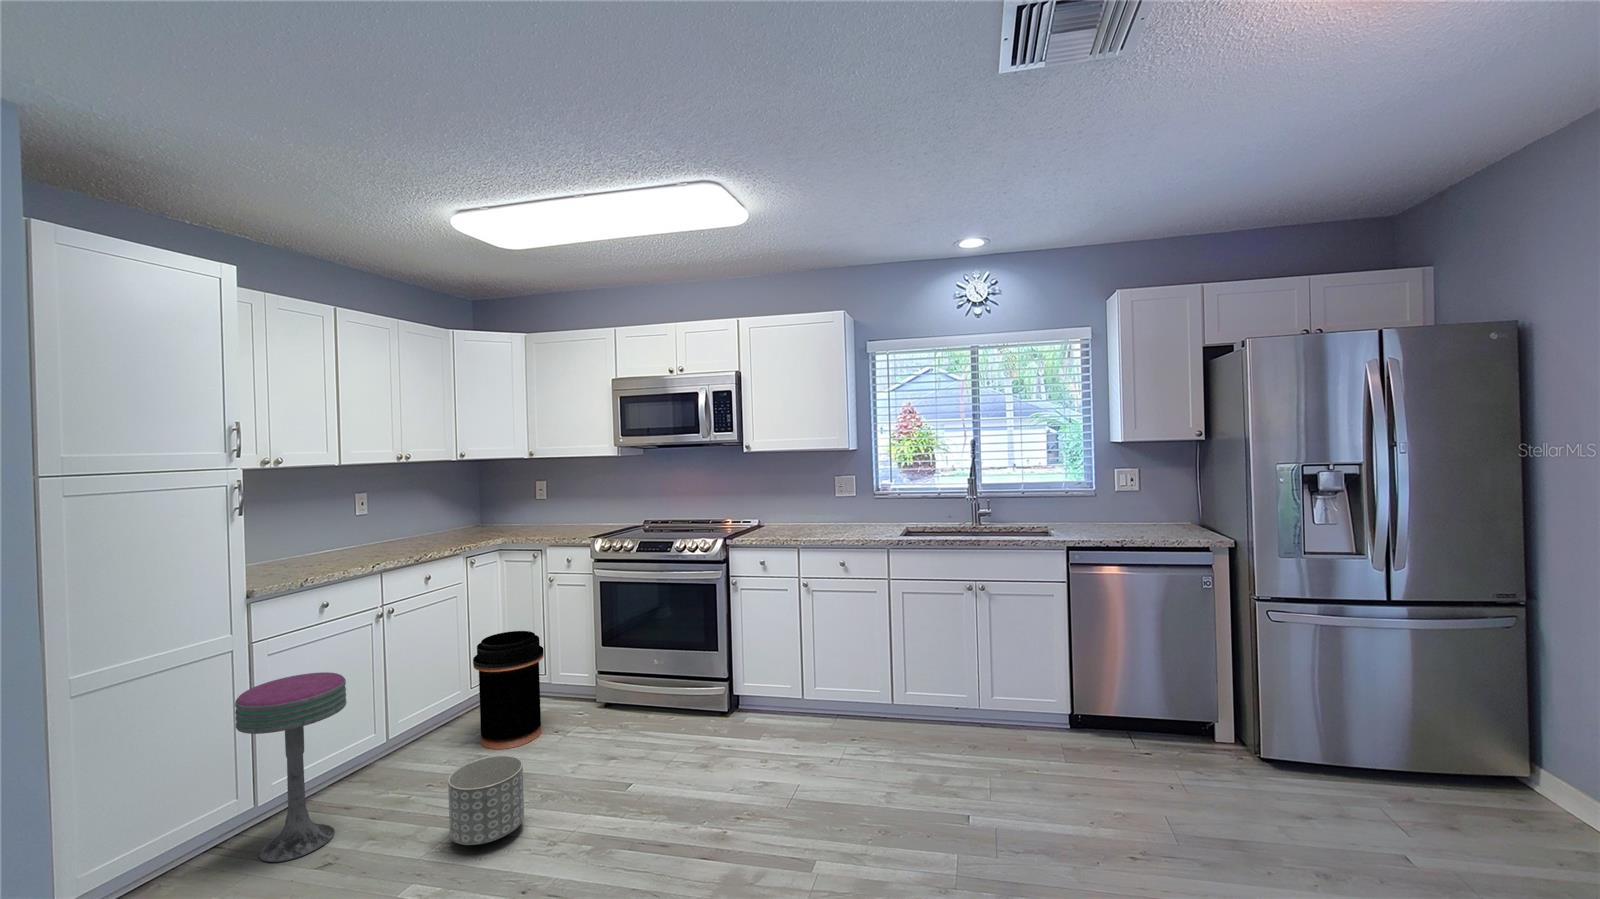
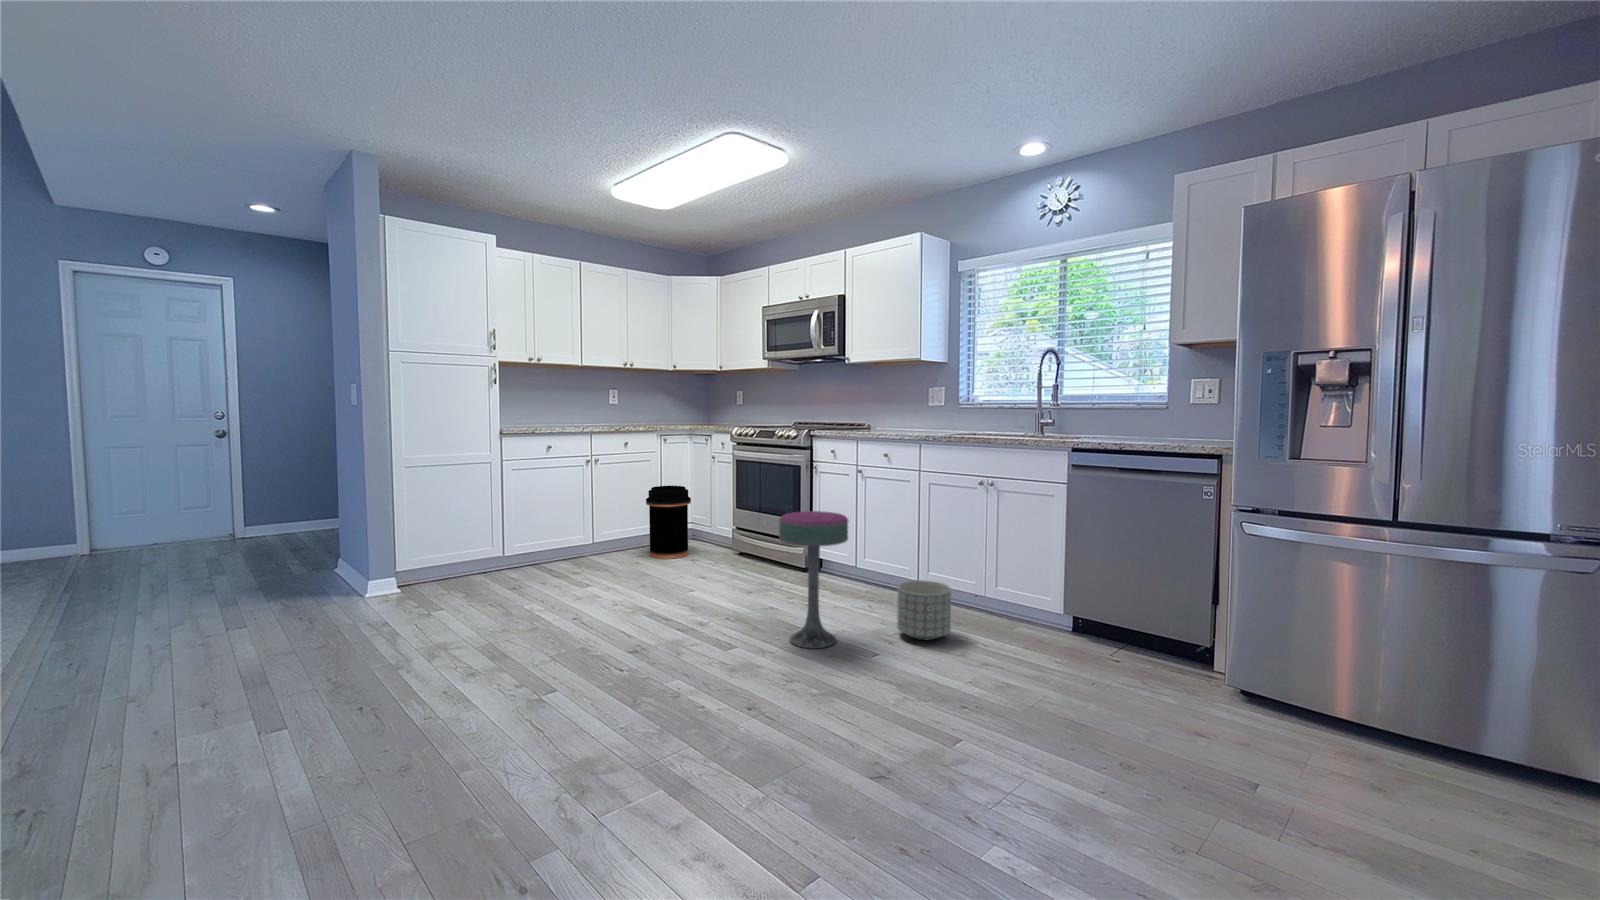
bar stool: present [235,672,346,862] -> present [779,511,848,648]
planter: present [448,755,524,845] -> present [897,580,951,640]

